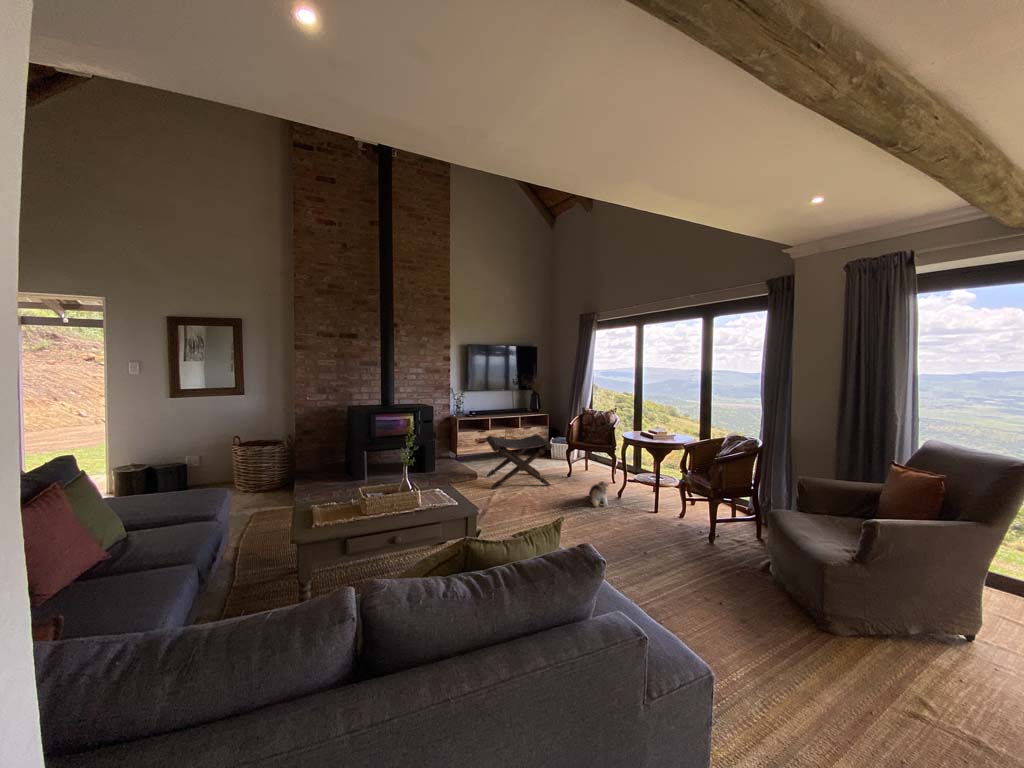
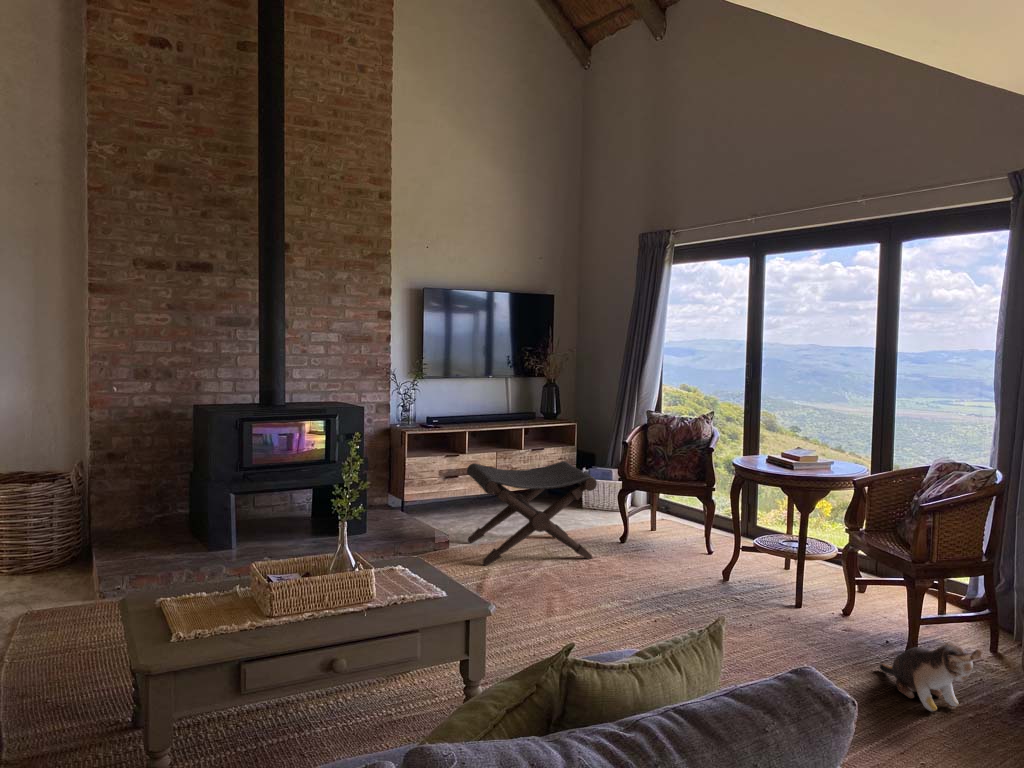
plush toy: present [589,481,608,507] -> present [880,643,981,711]

